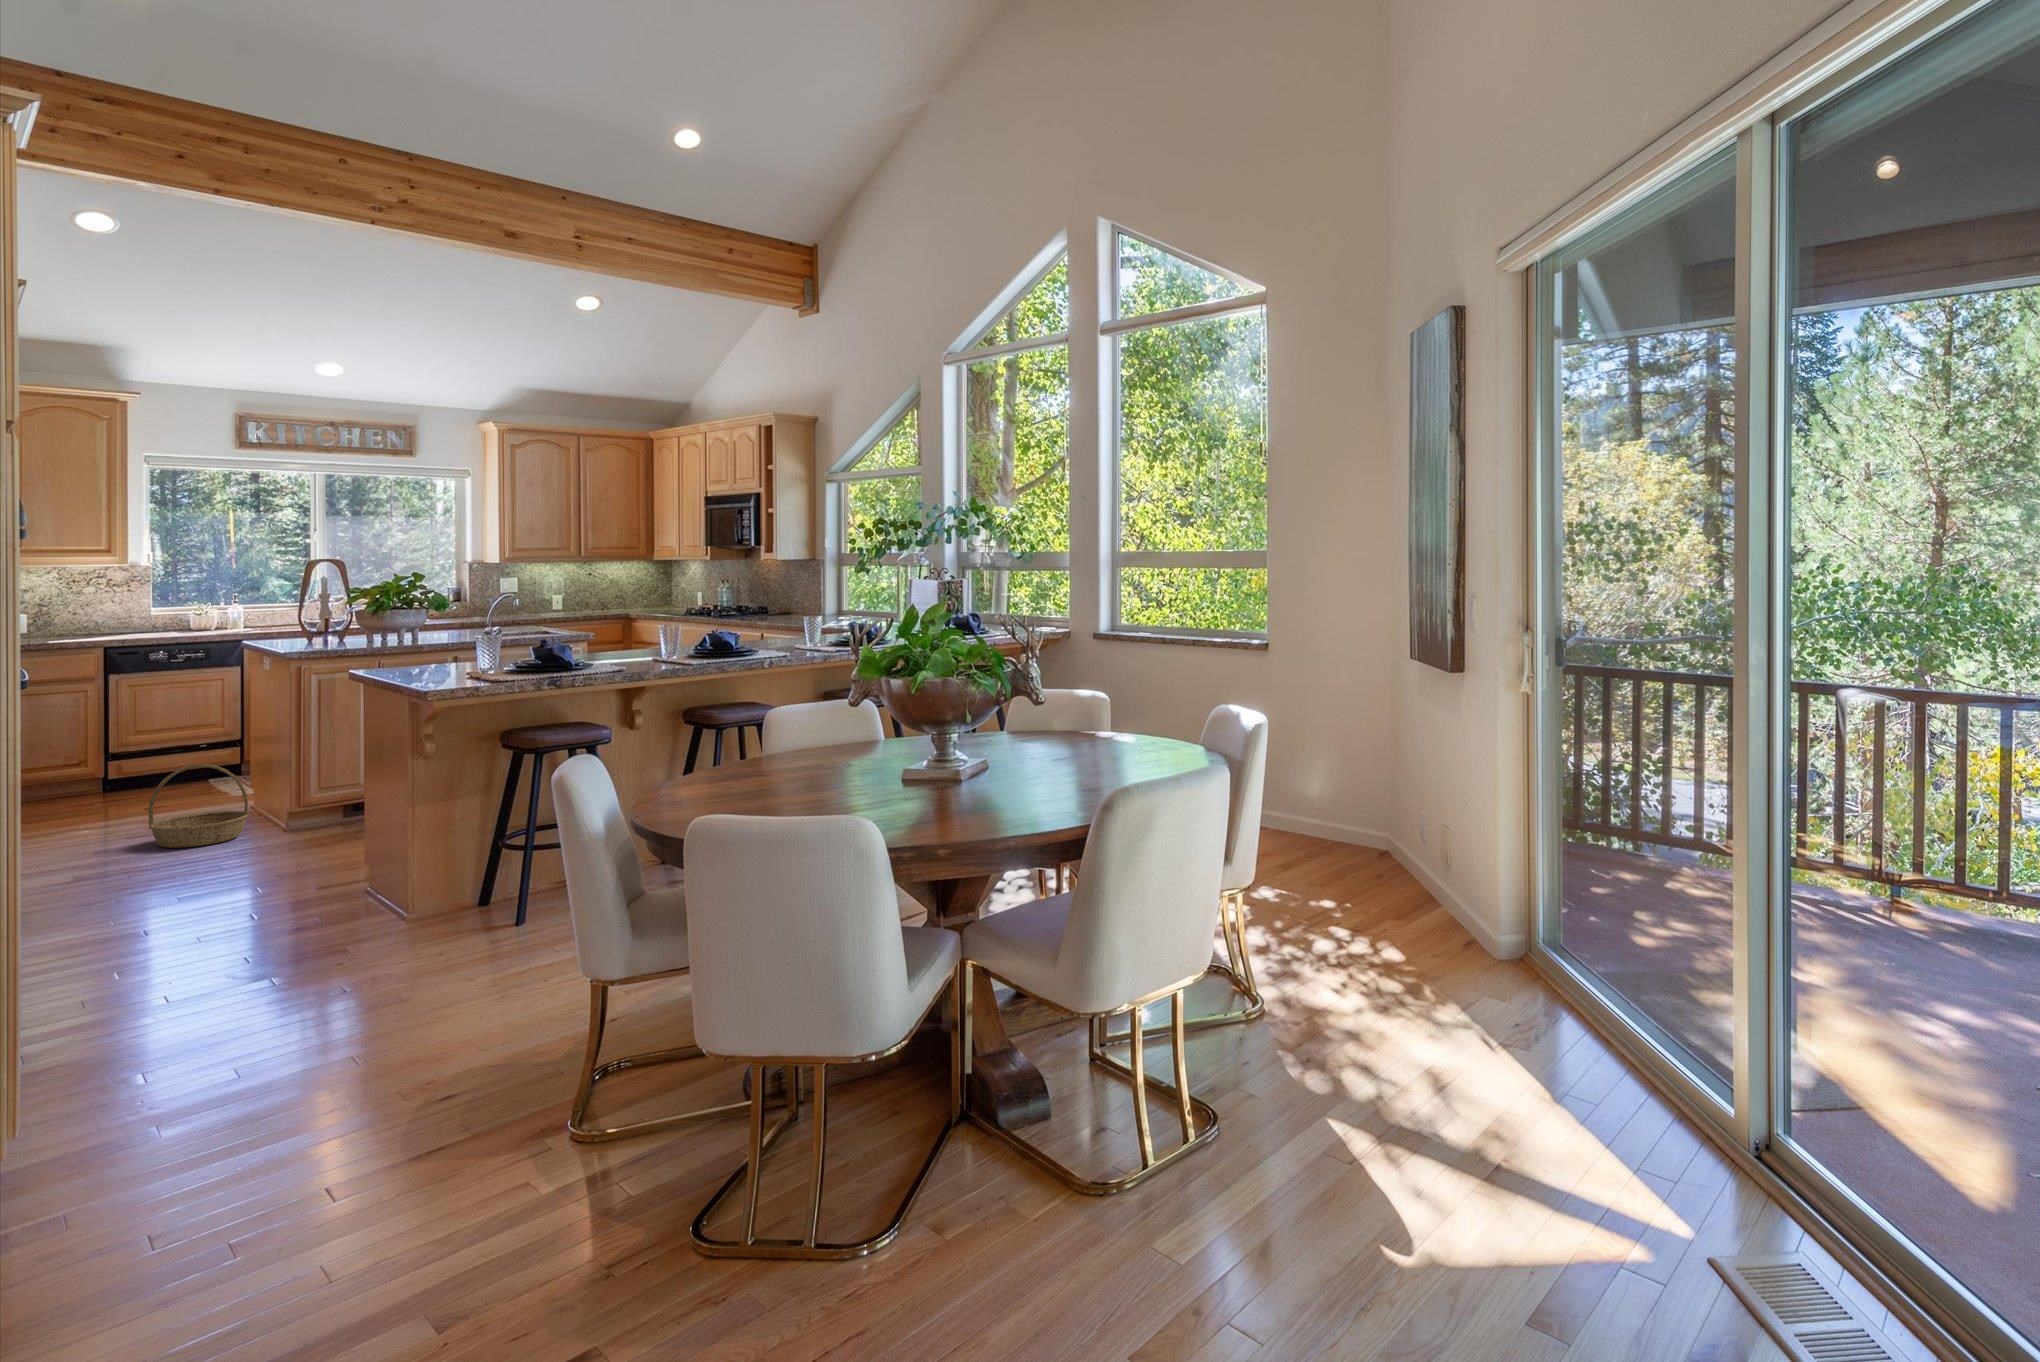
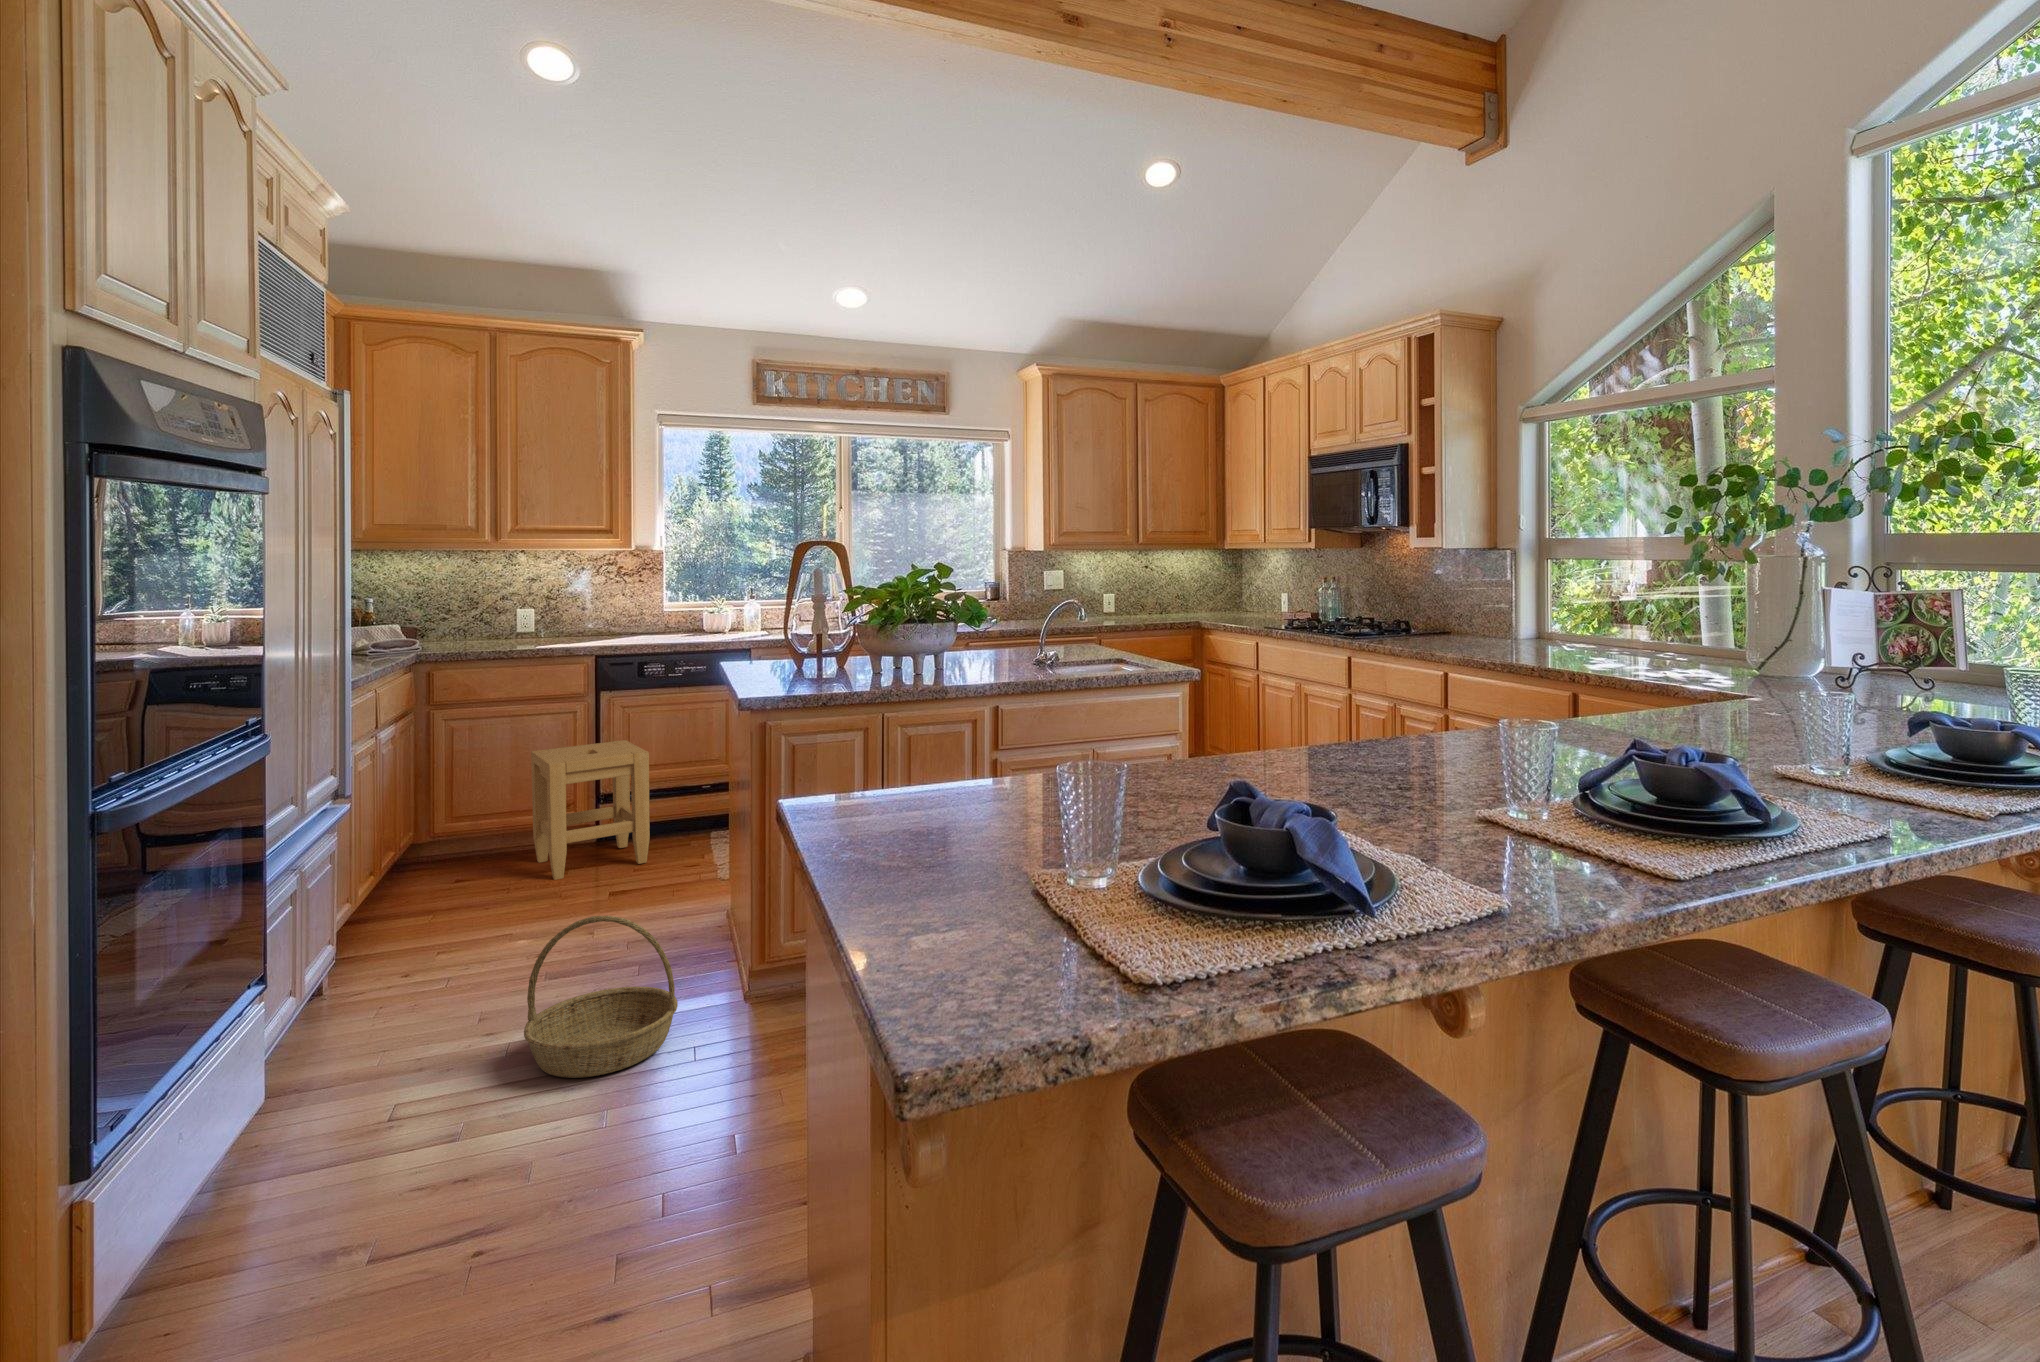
stool: none [54,705,167,800] -> present [531,740,650,880]

